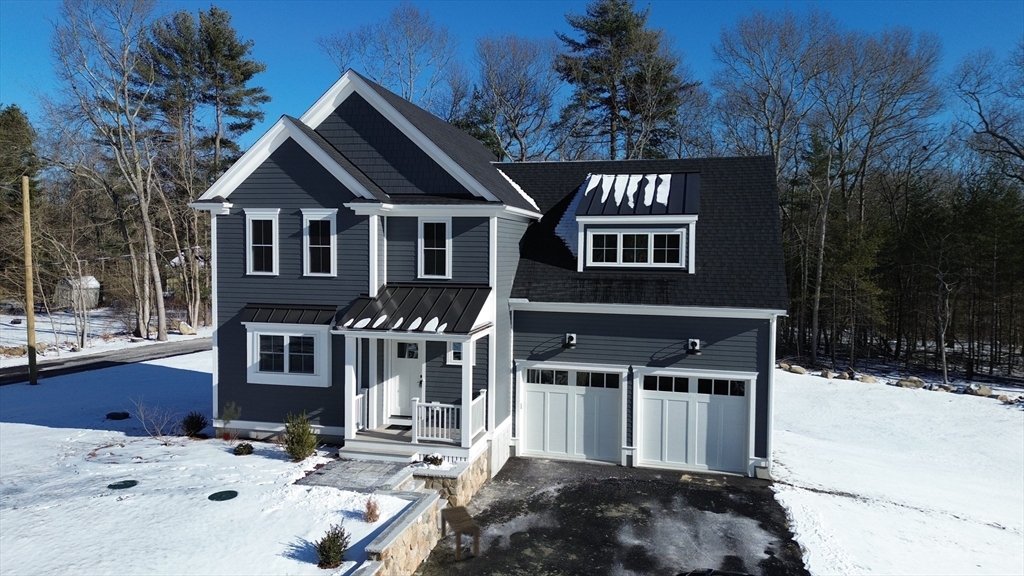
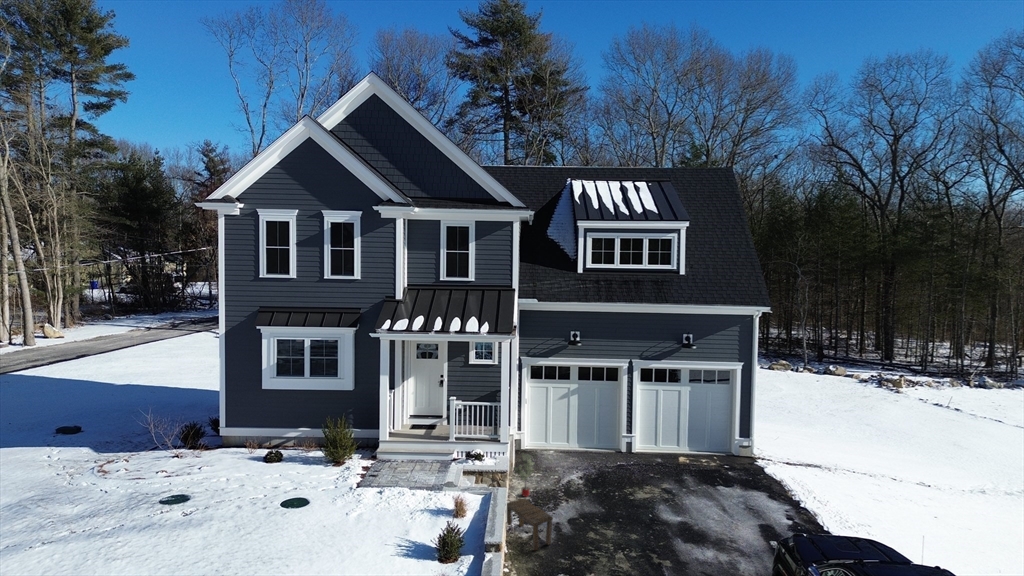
potted tree: present [214,403,241,440] -> present [514,454,534,497]

